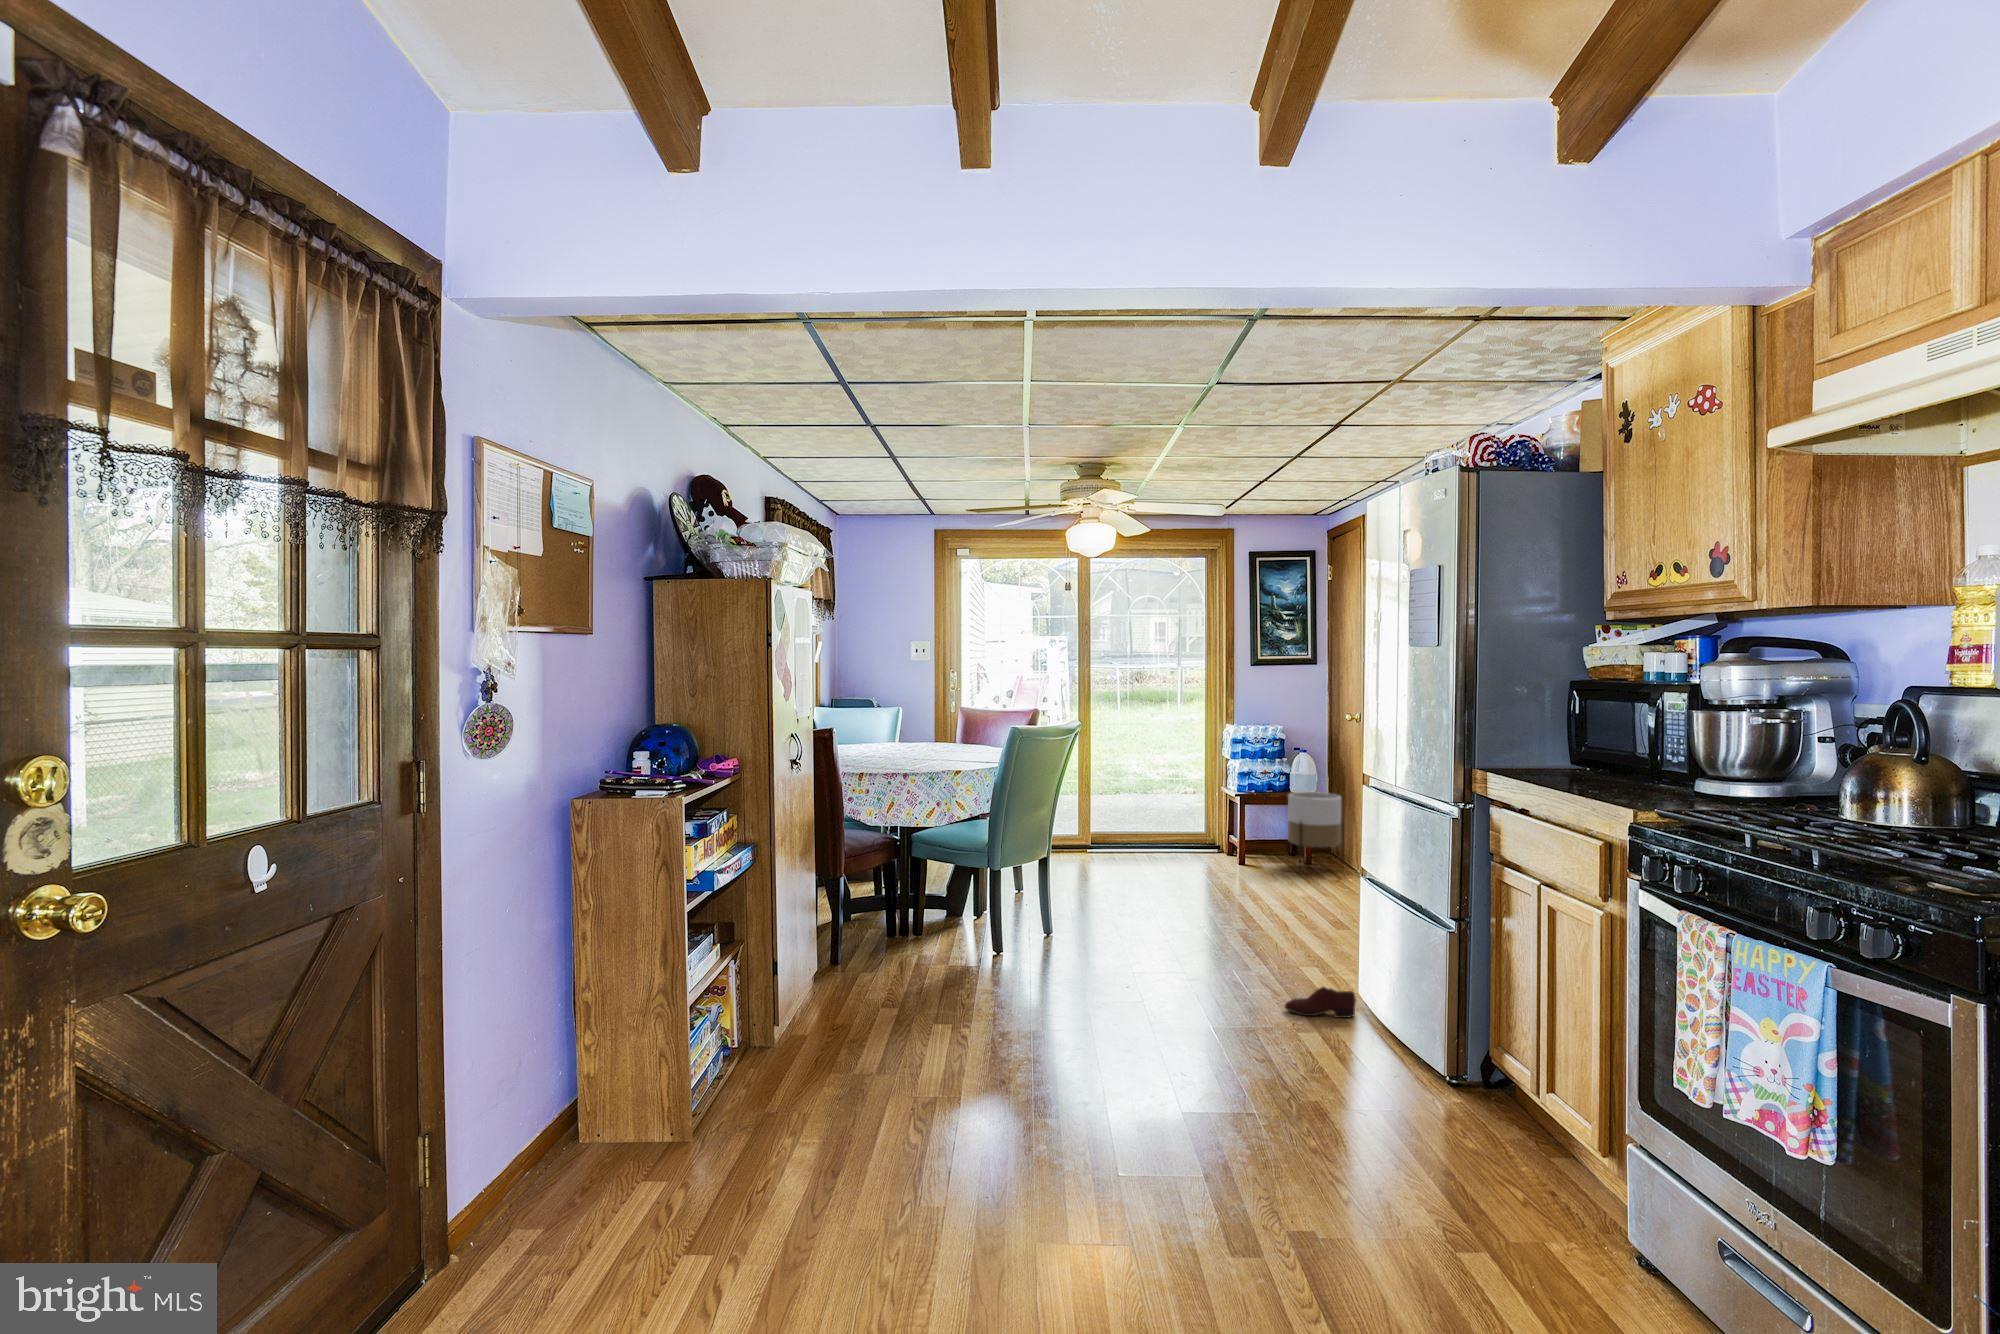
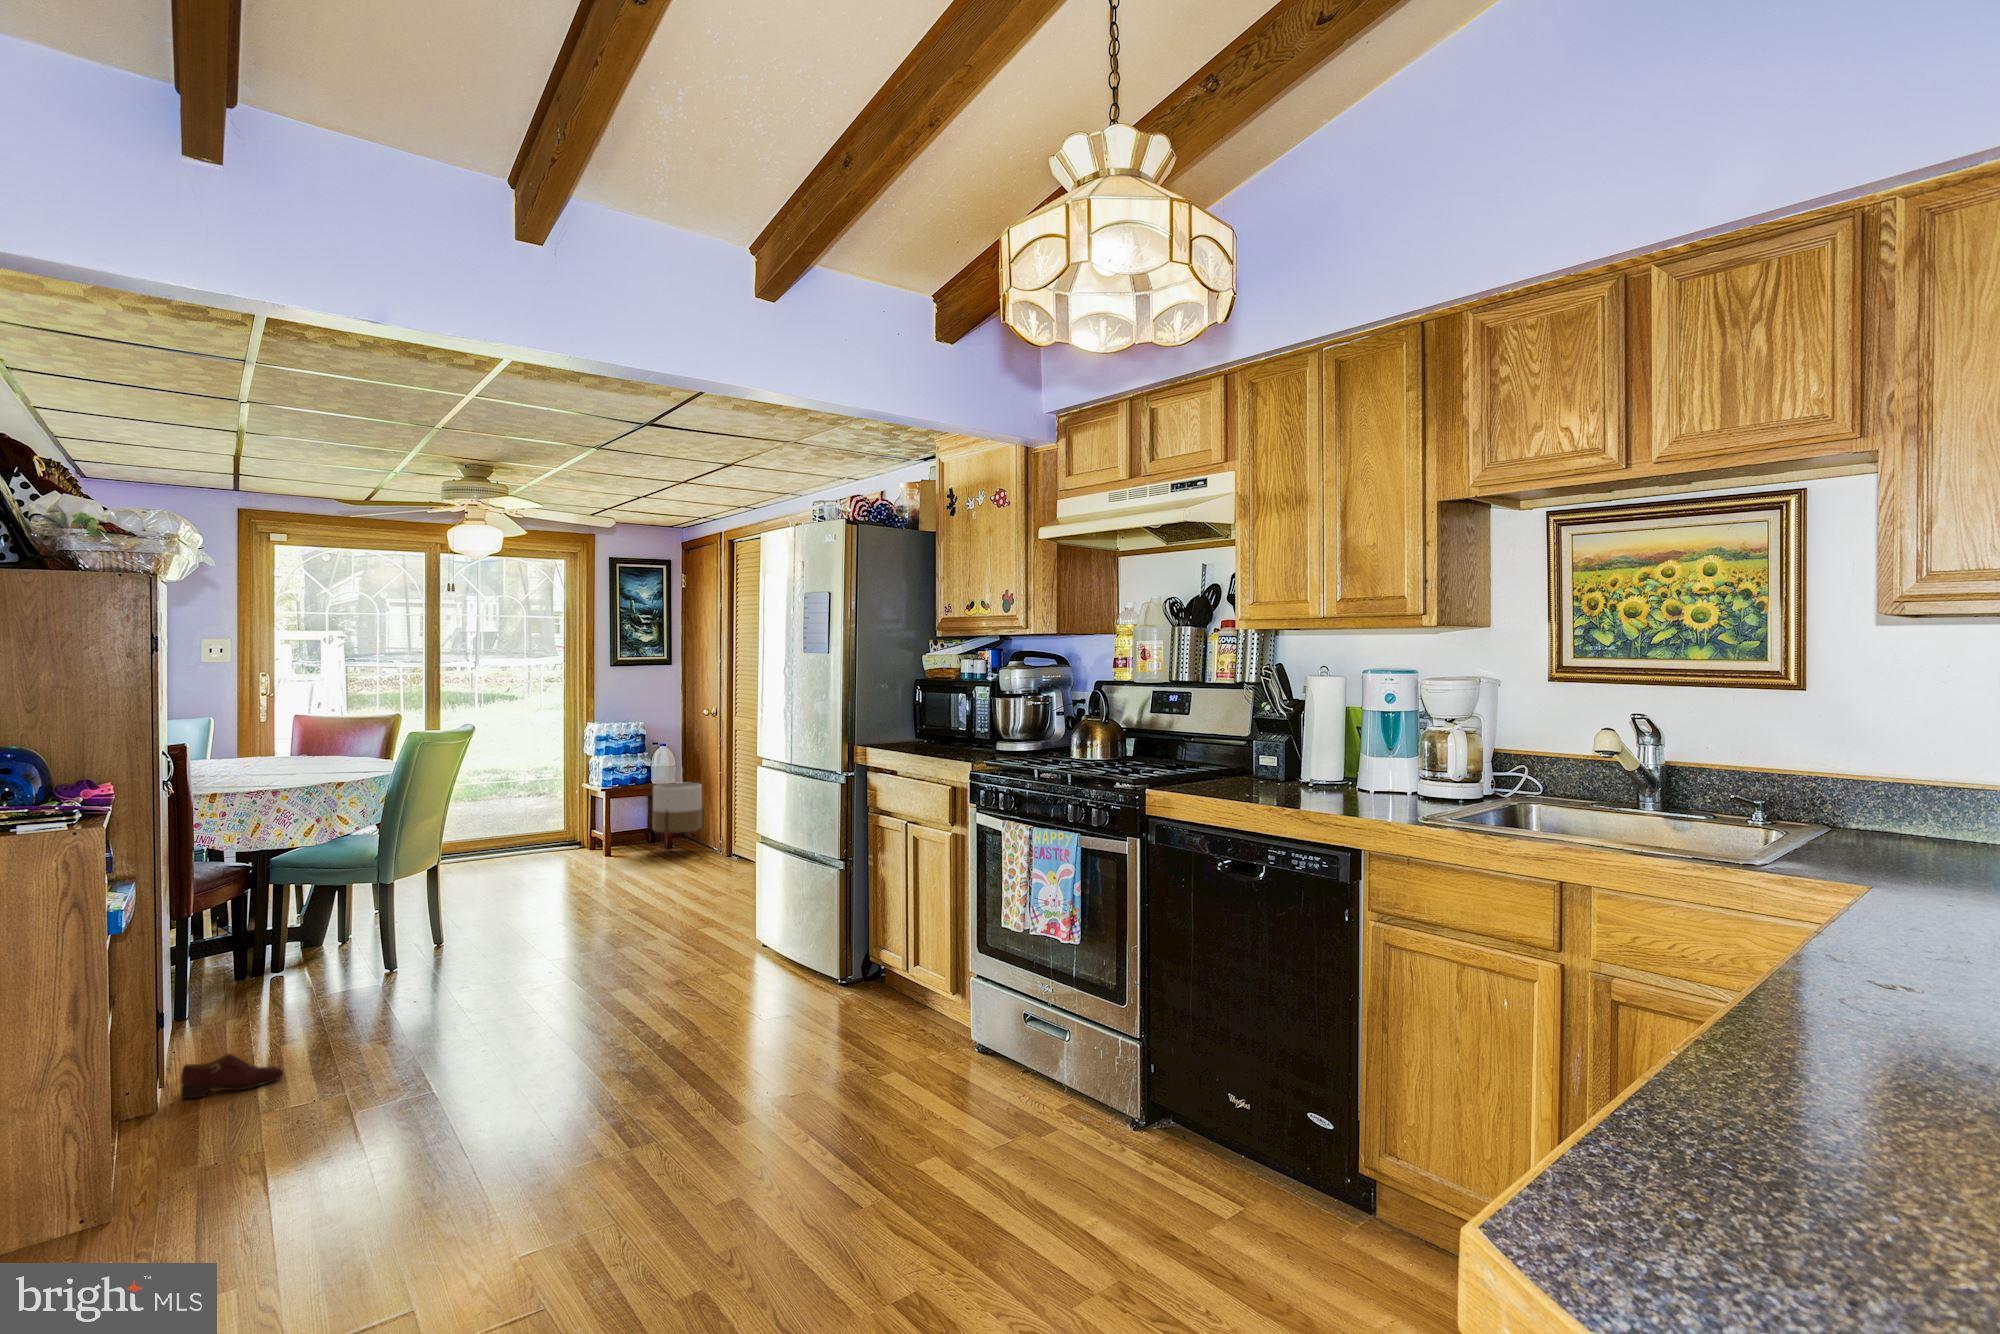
shoe: present [1285,987,1356,1018] -> present [181,1054,283,1098]

